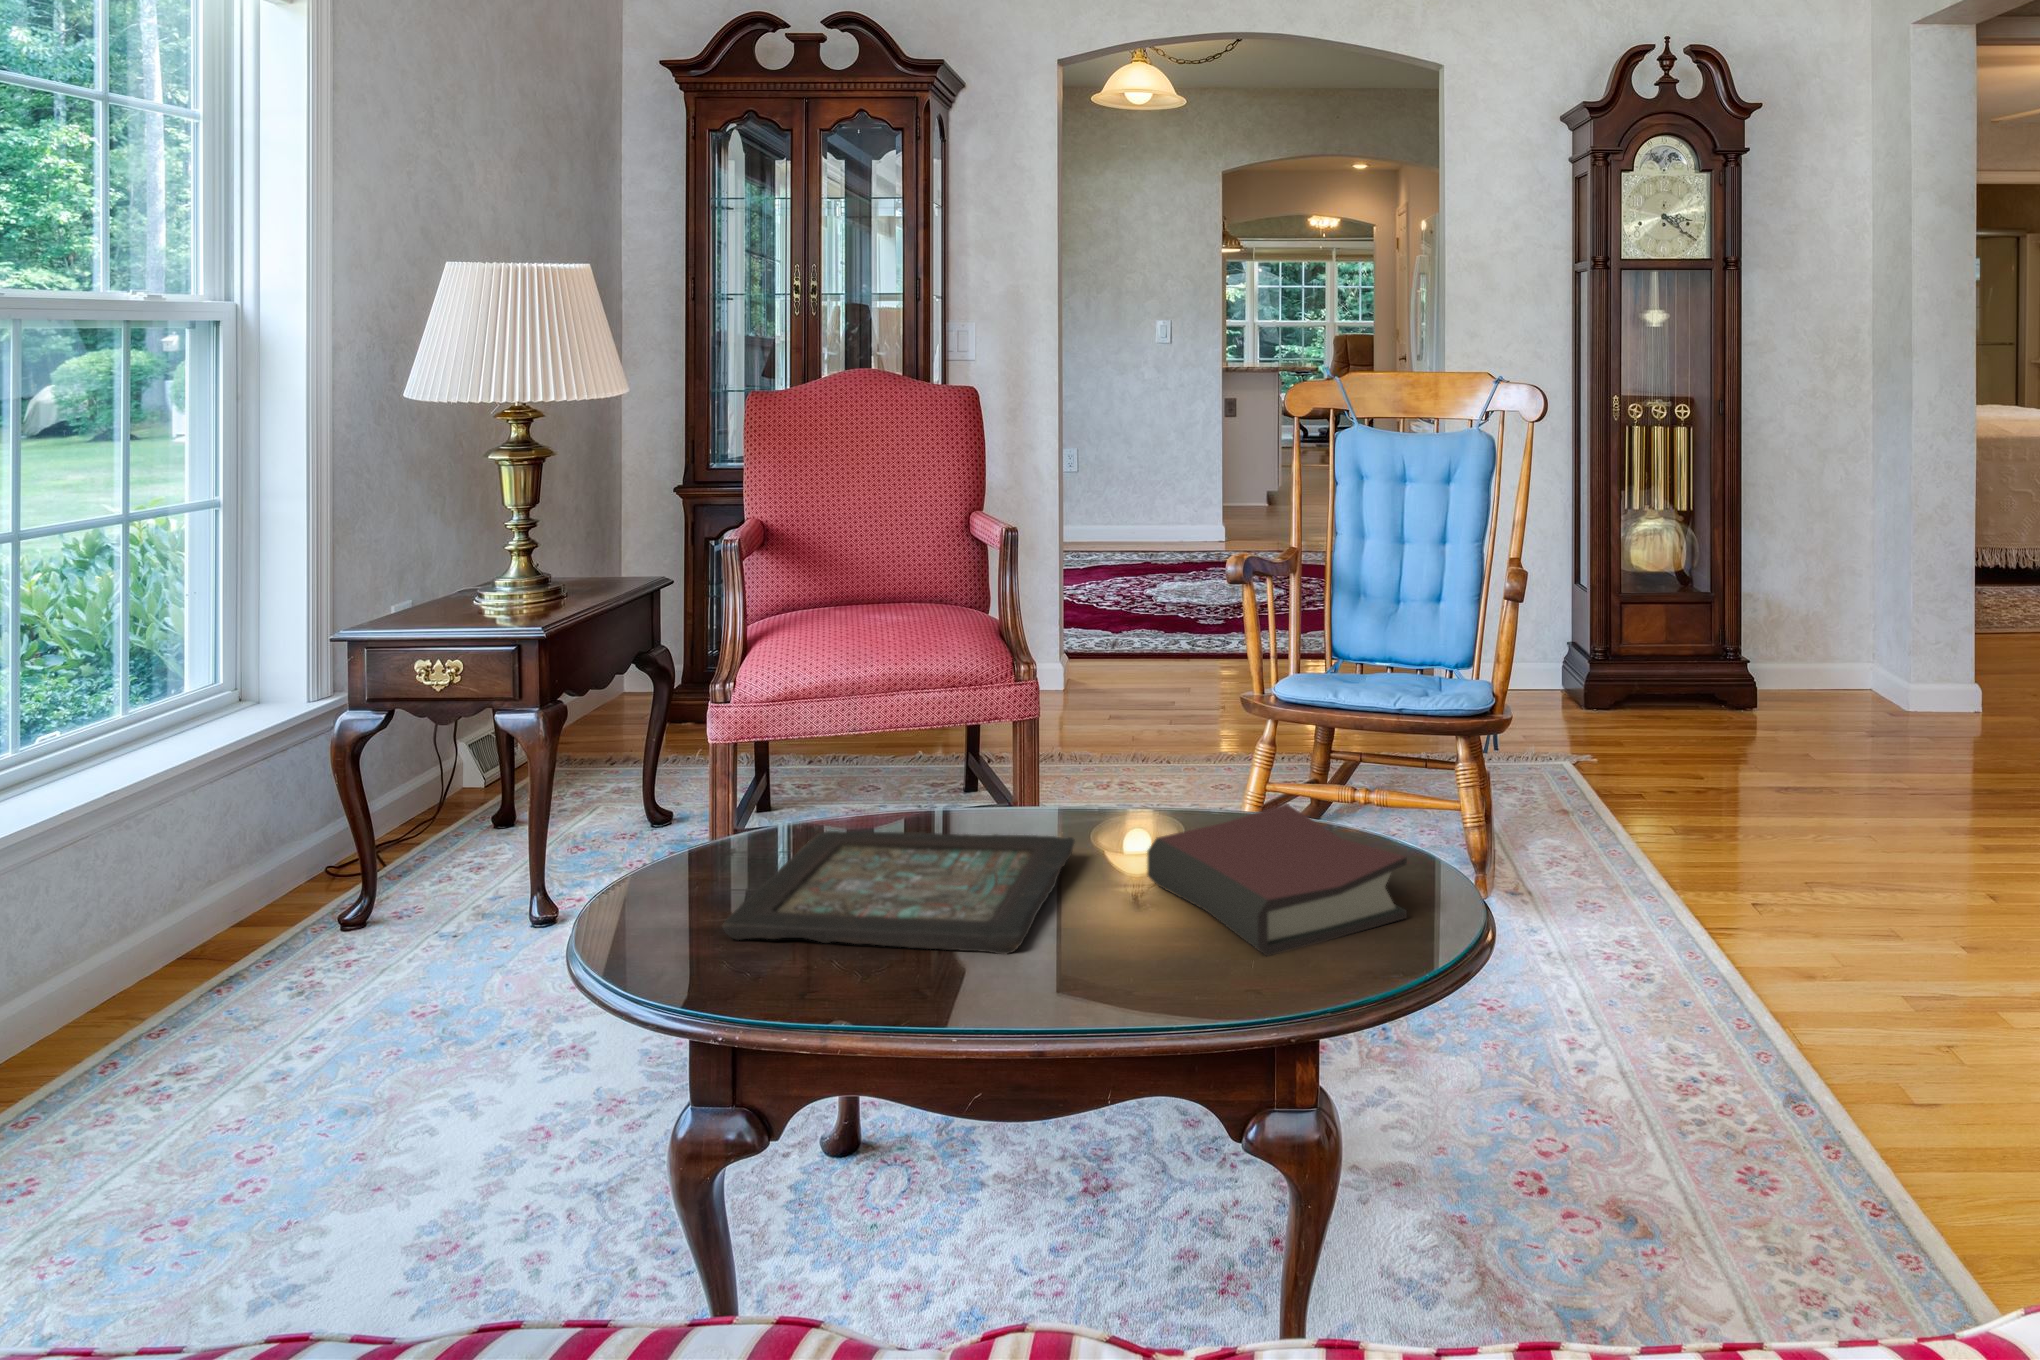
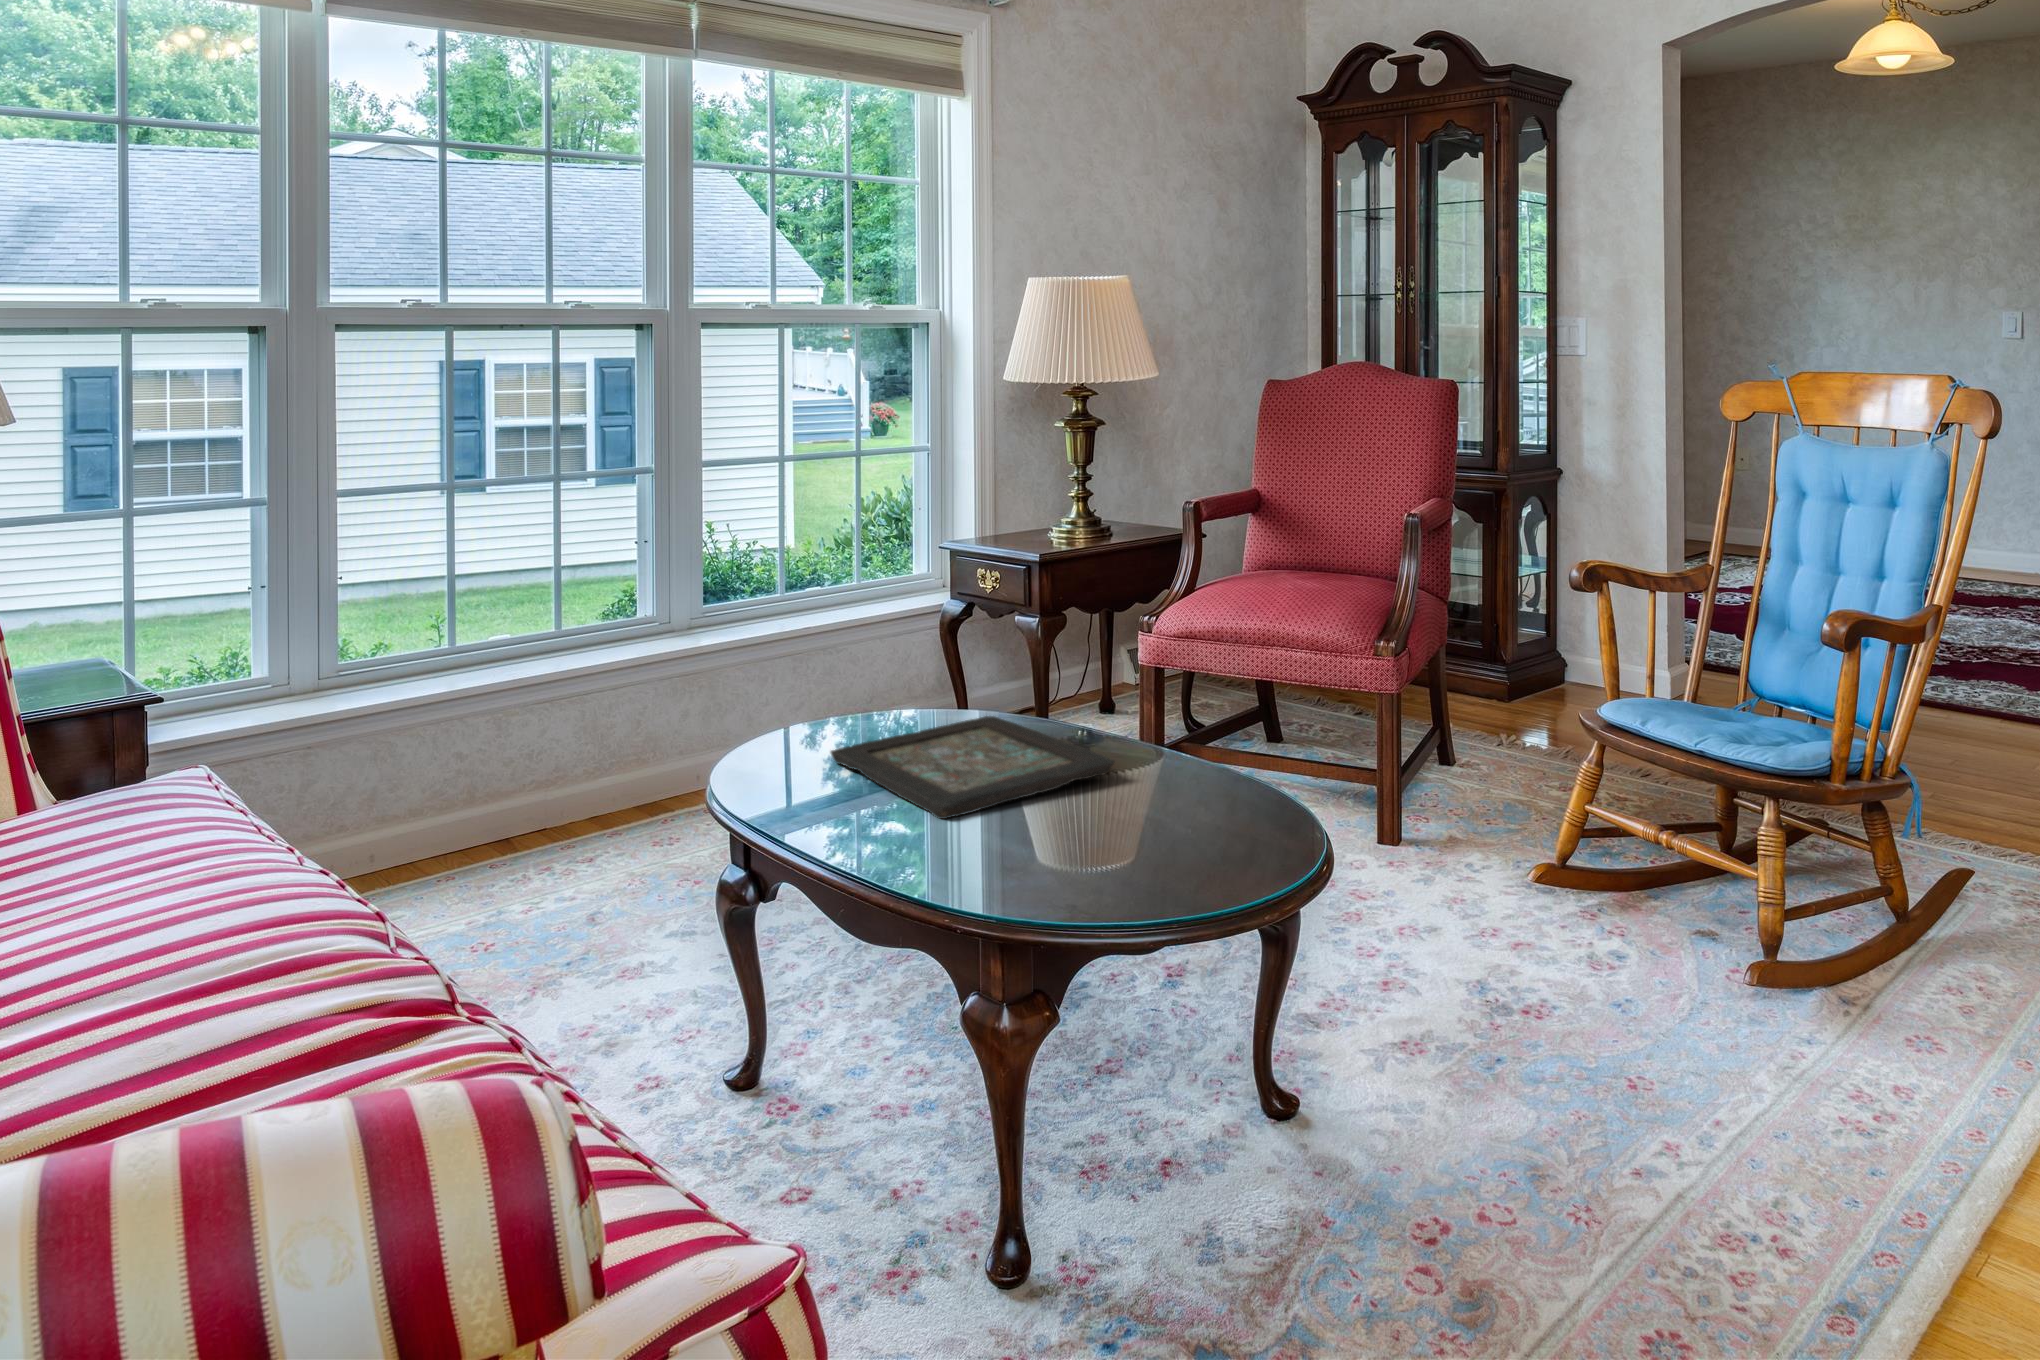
hardback book: present [1147,804,1407,956] -> none [1066,769,1261,891]

